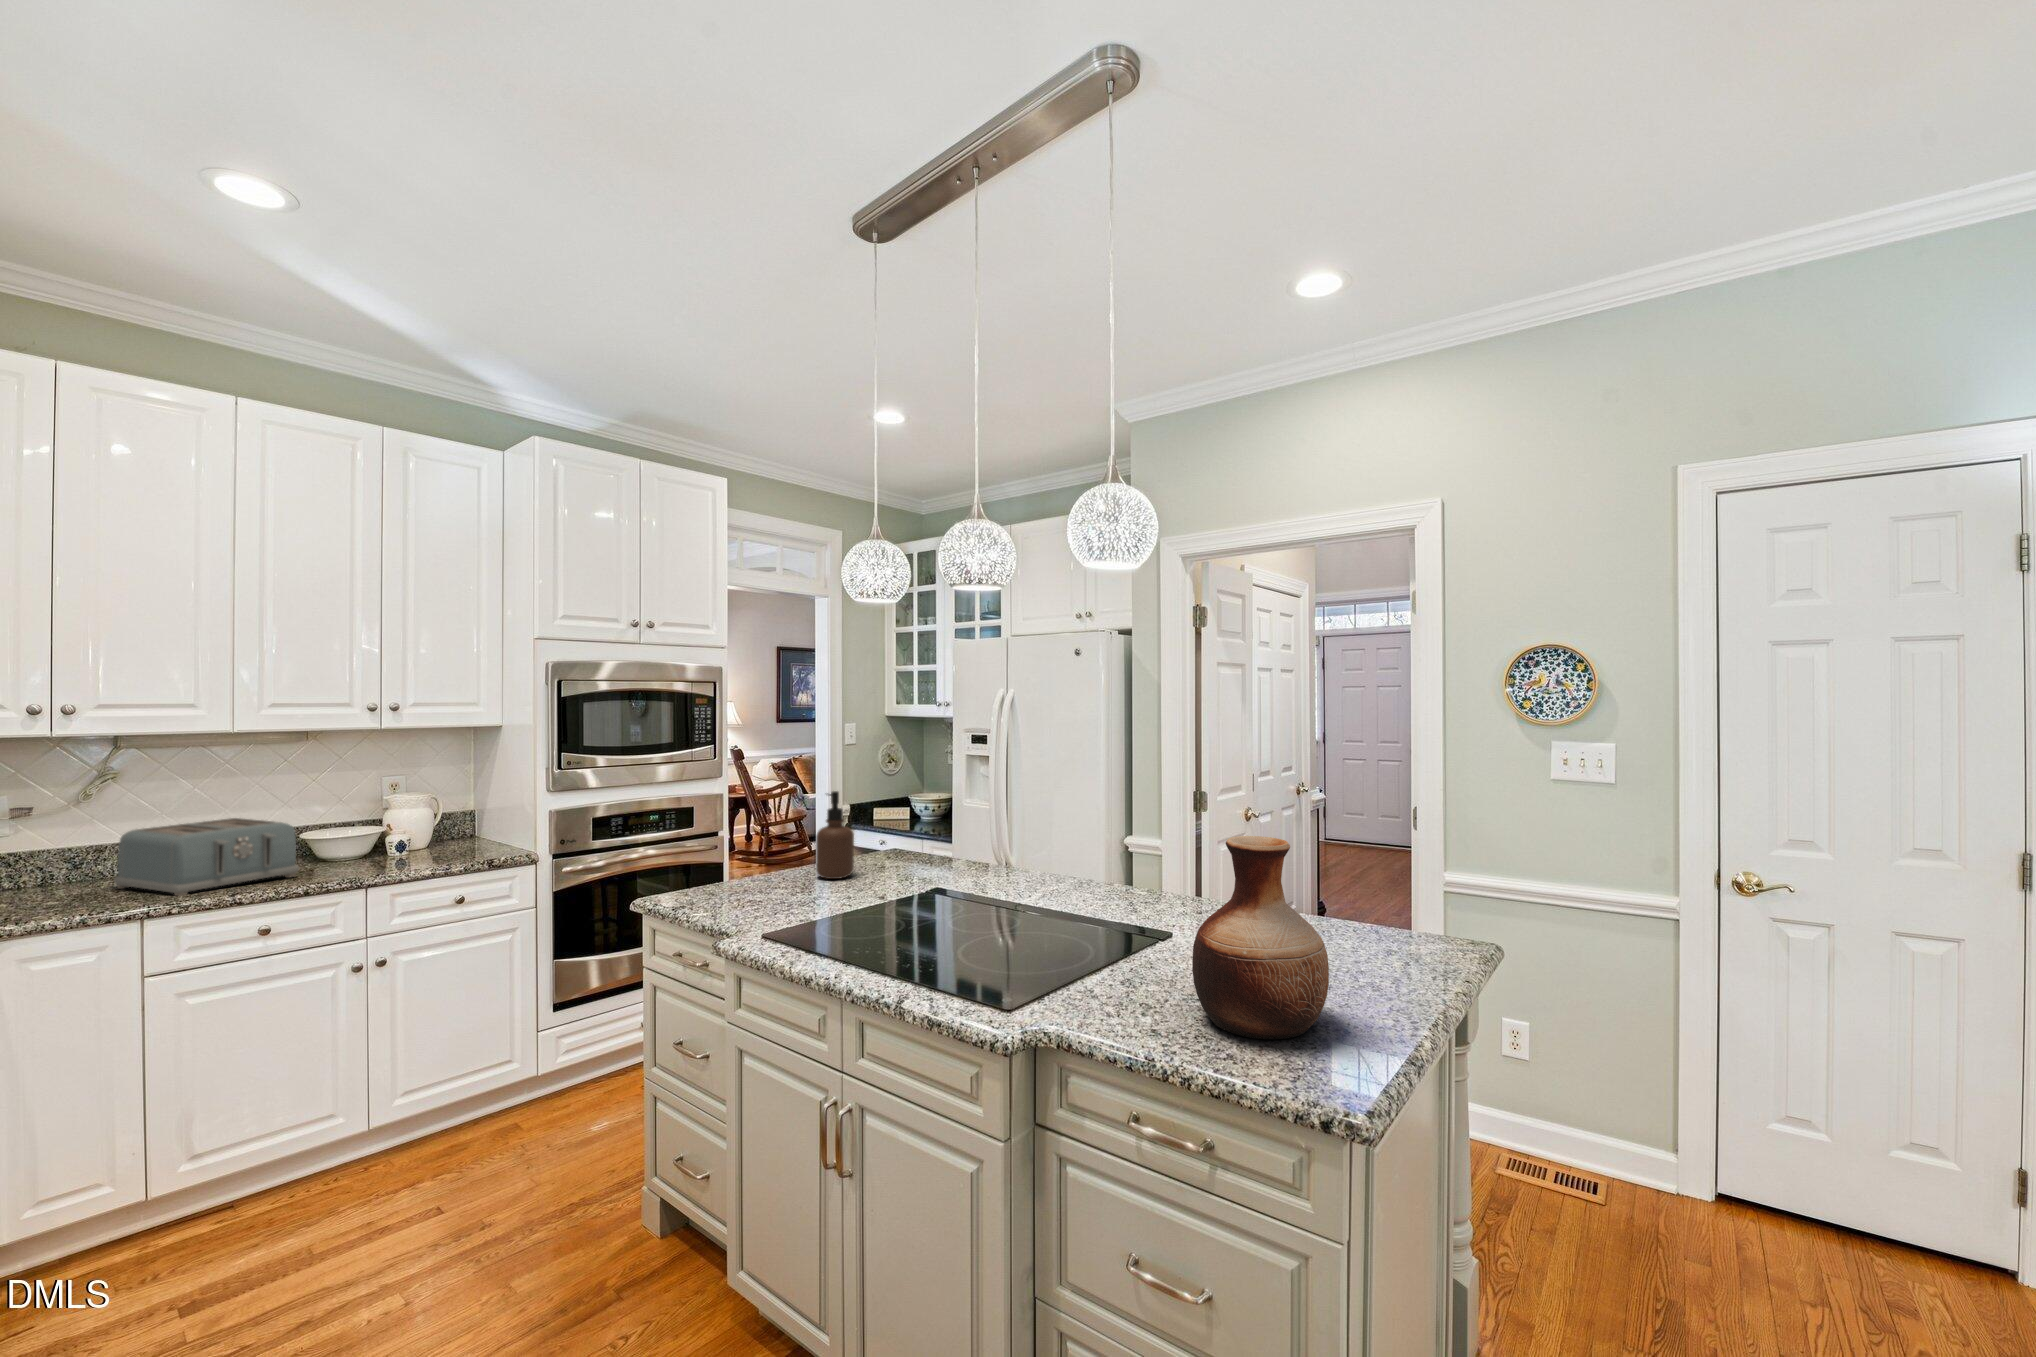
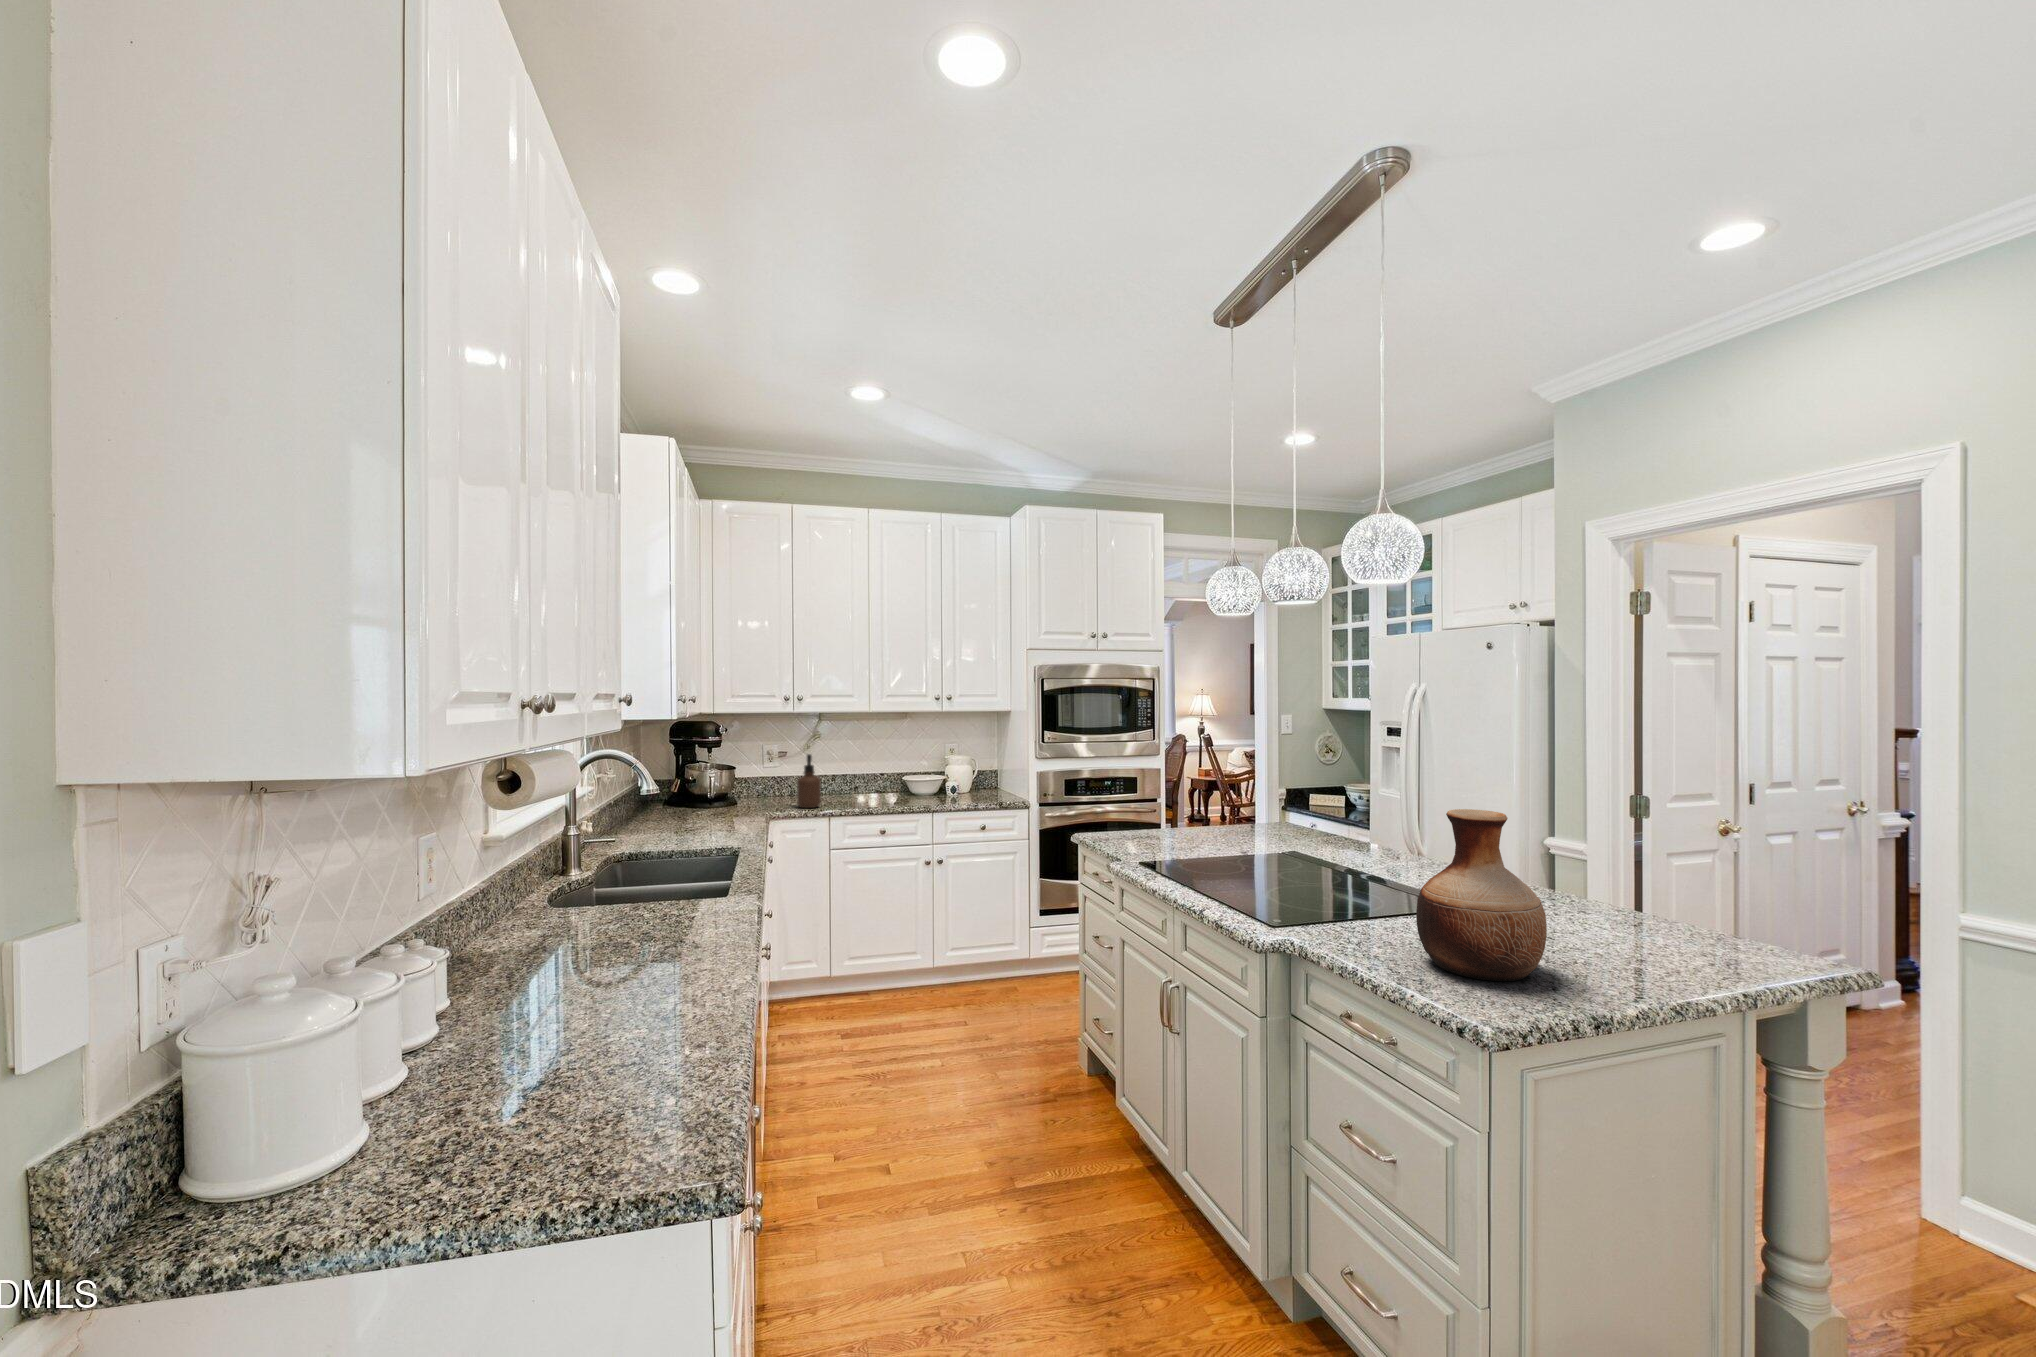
soap dispenser: present [816,791,854,879] -> present [797,754,821,808]
toaster: present [114,818,299,896] -> none [820,764,900,807]

